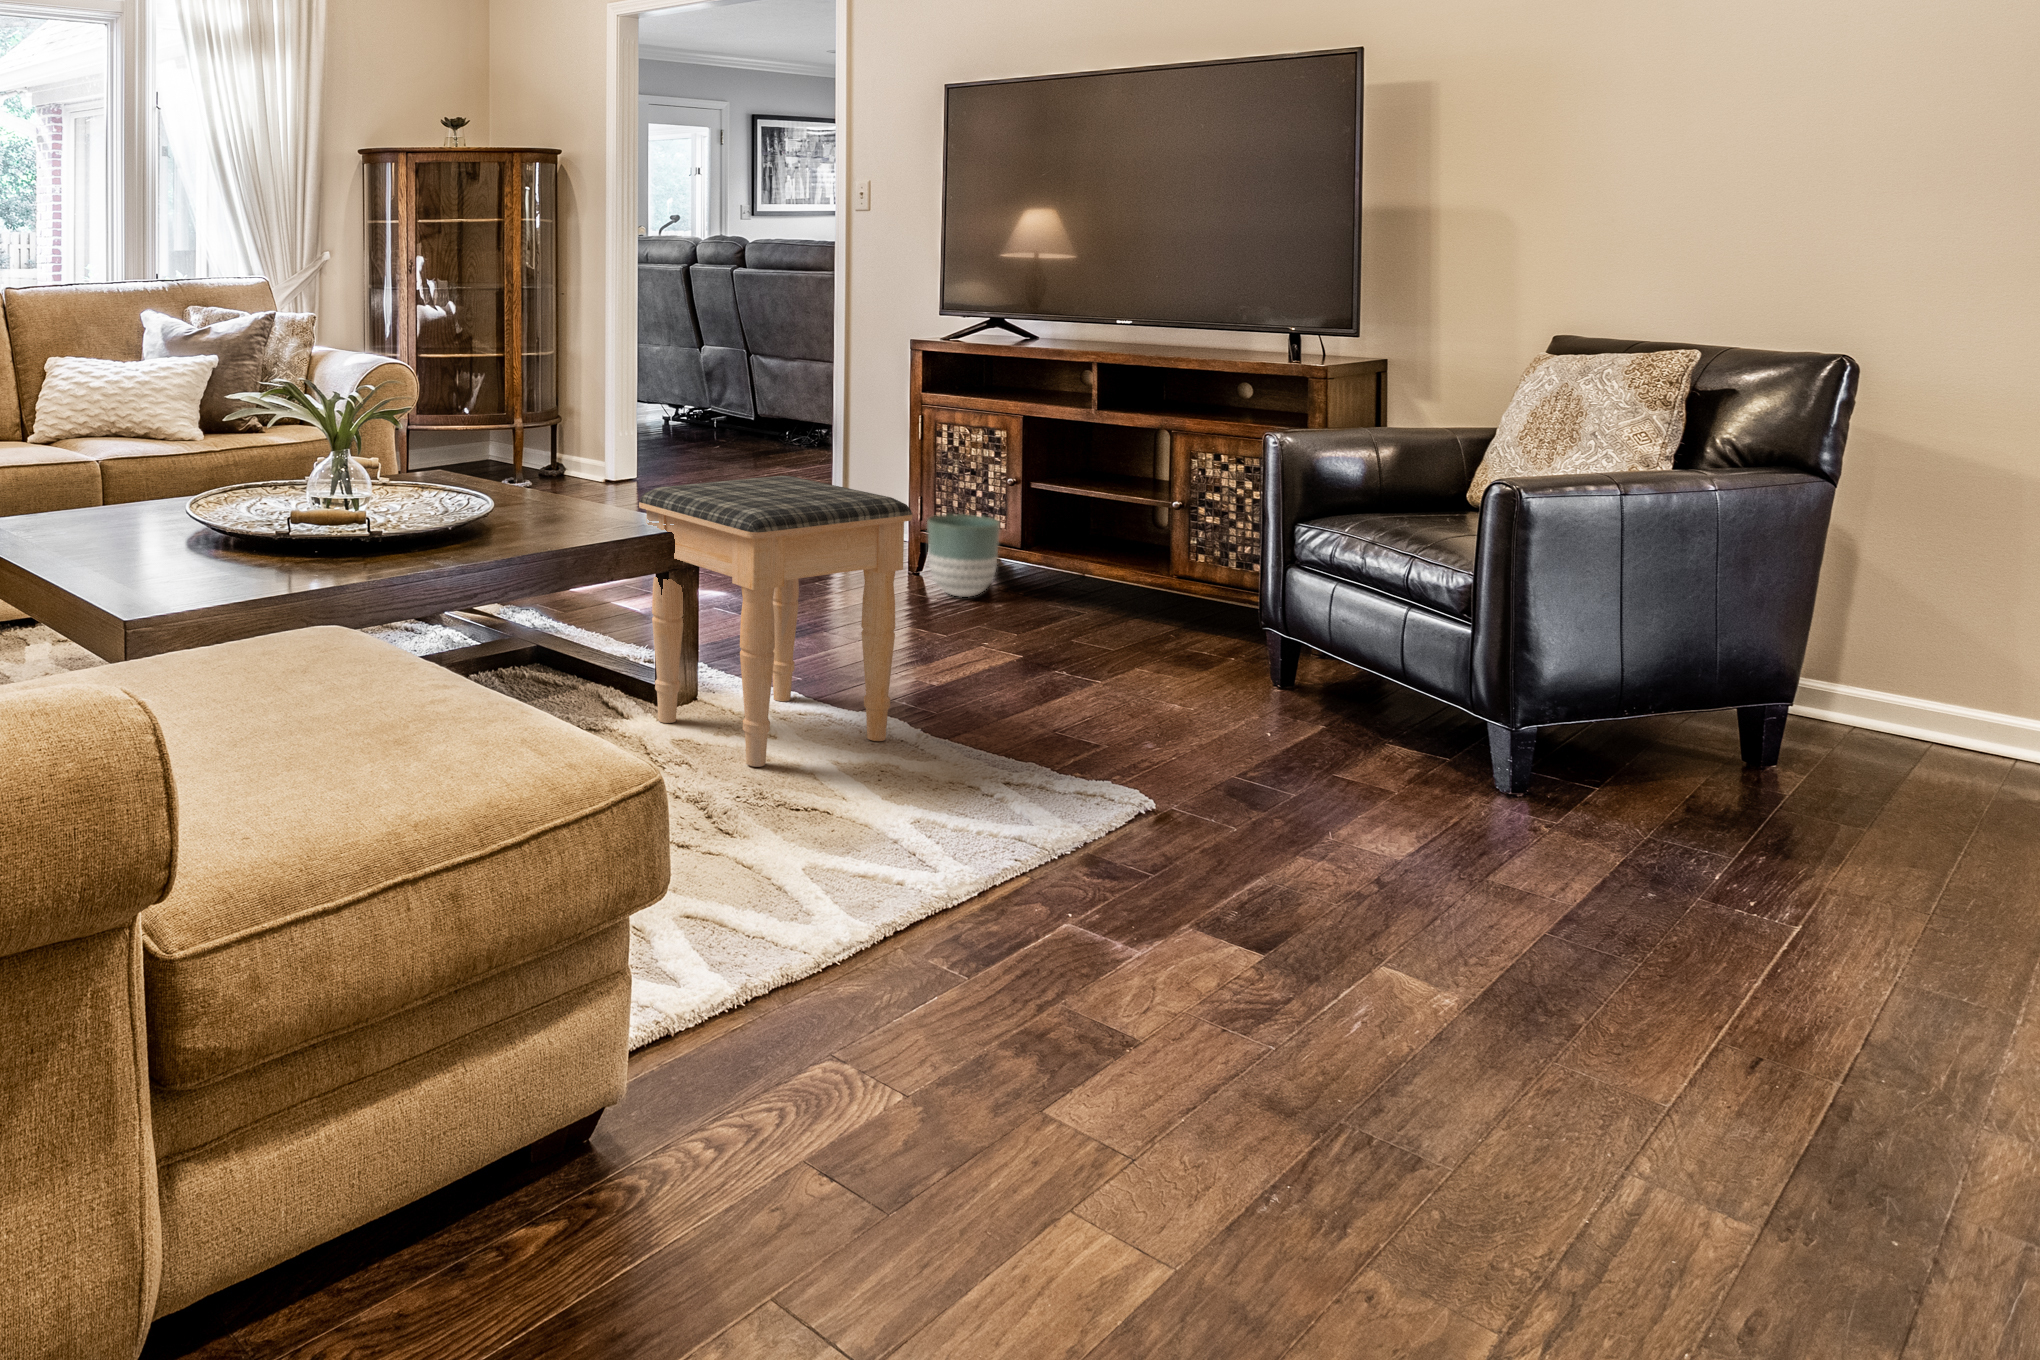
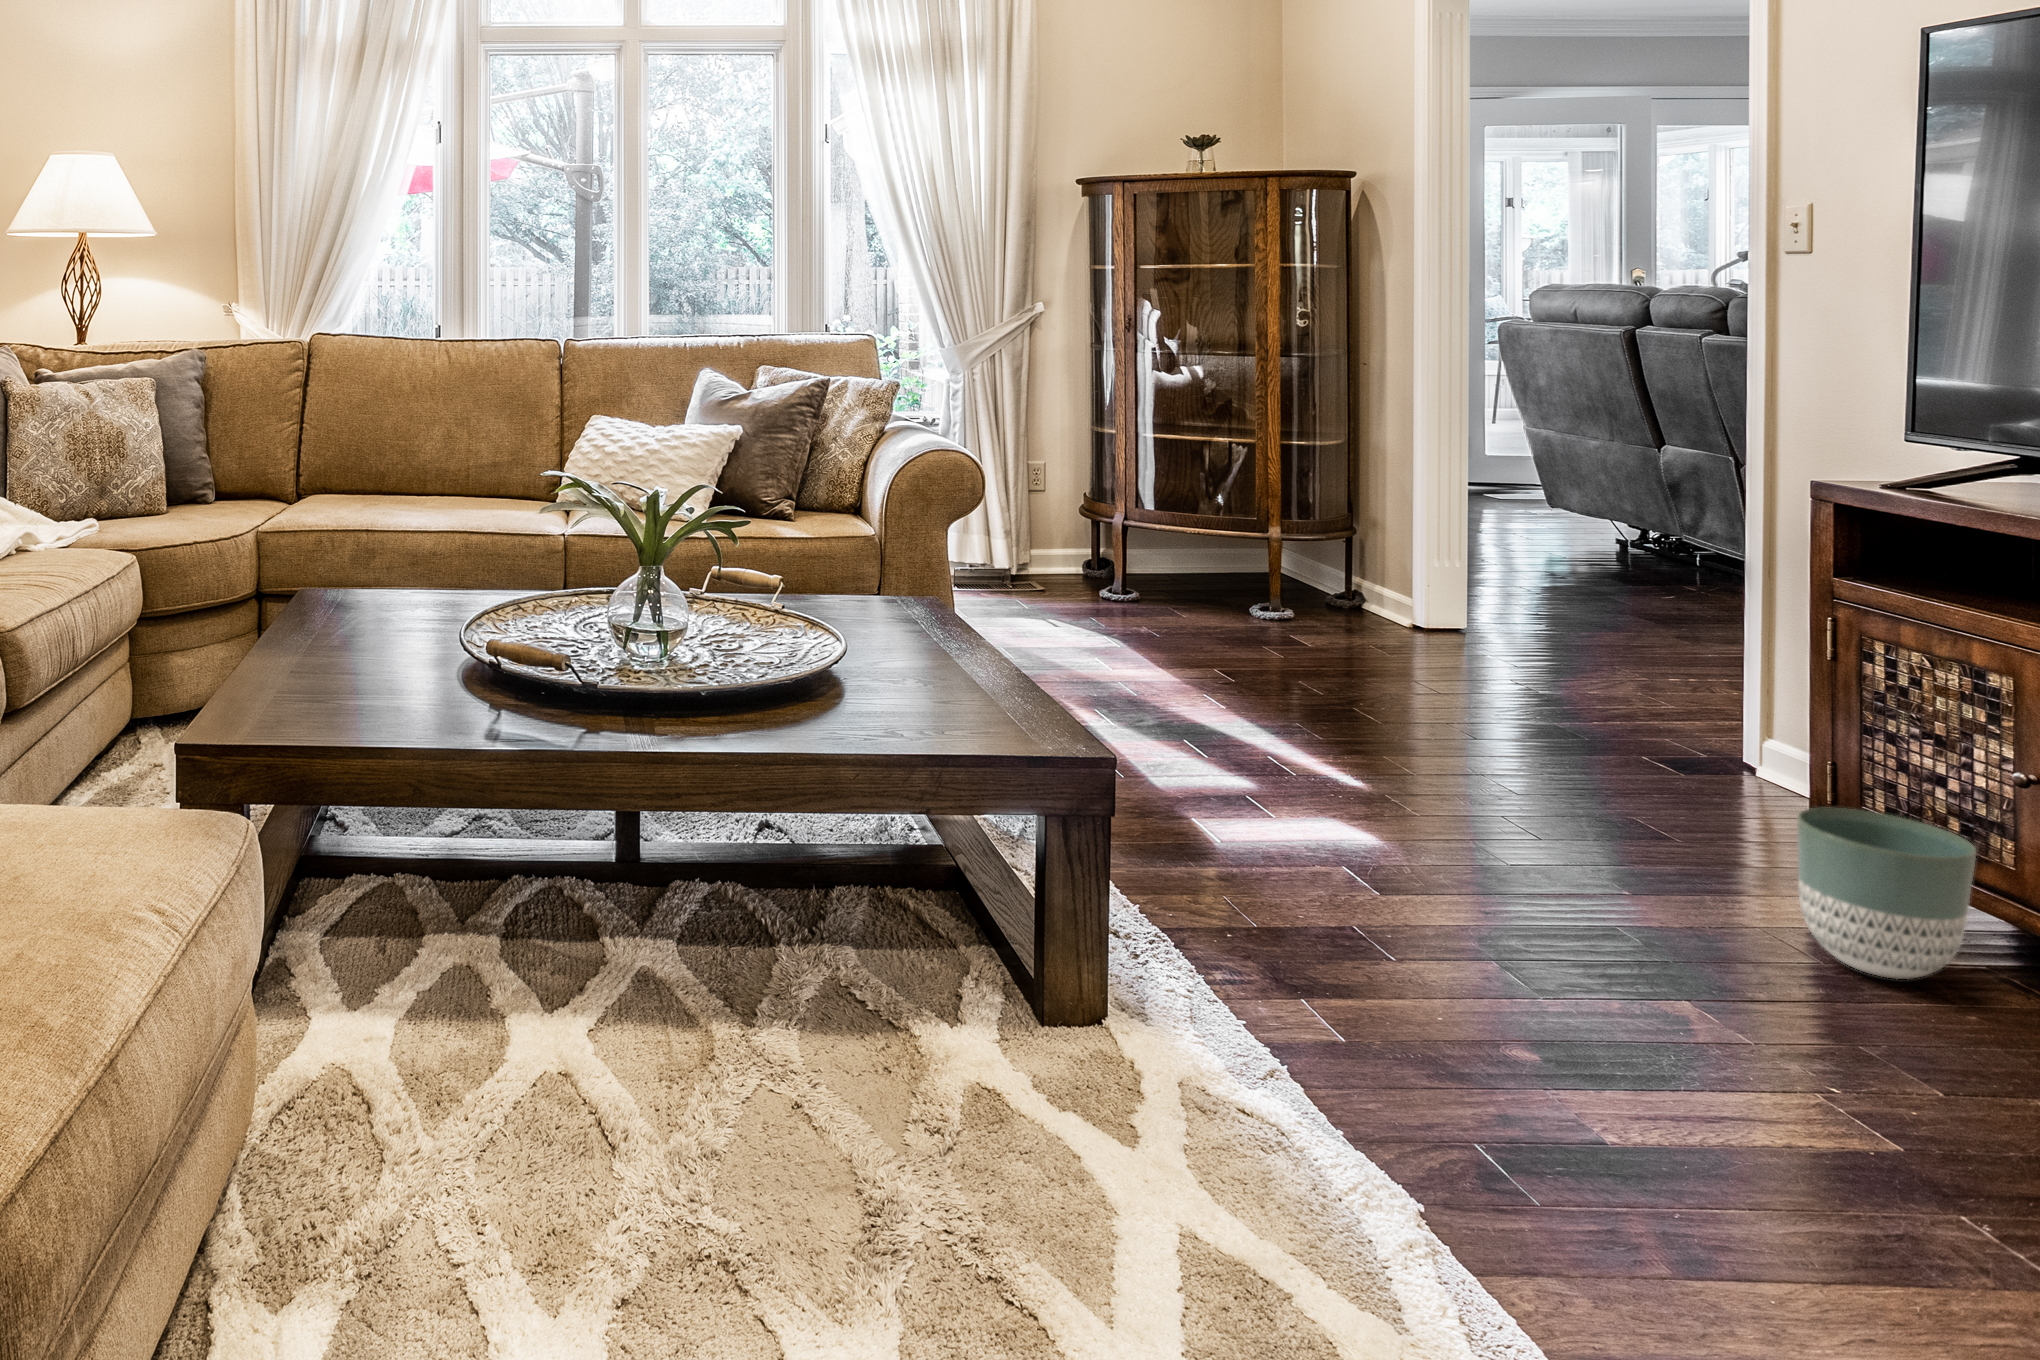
footstool: present [639,476,912,767] -> none [970,698,1421,1258]

